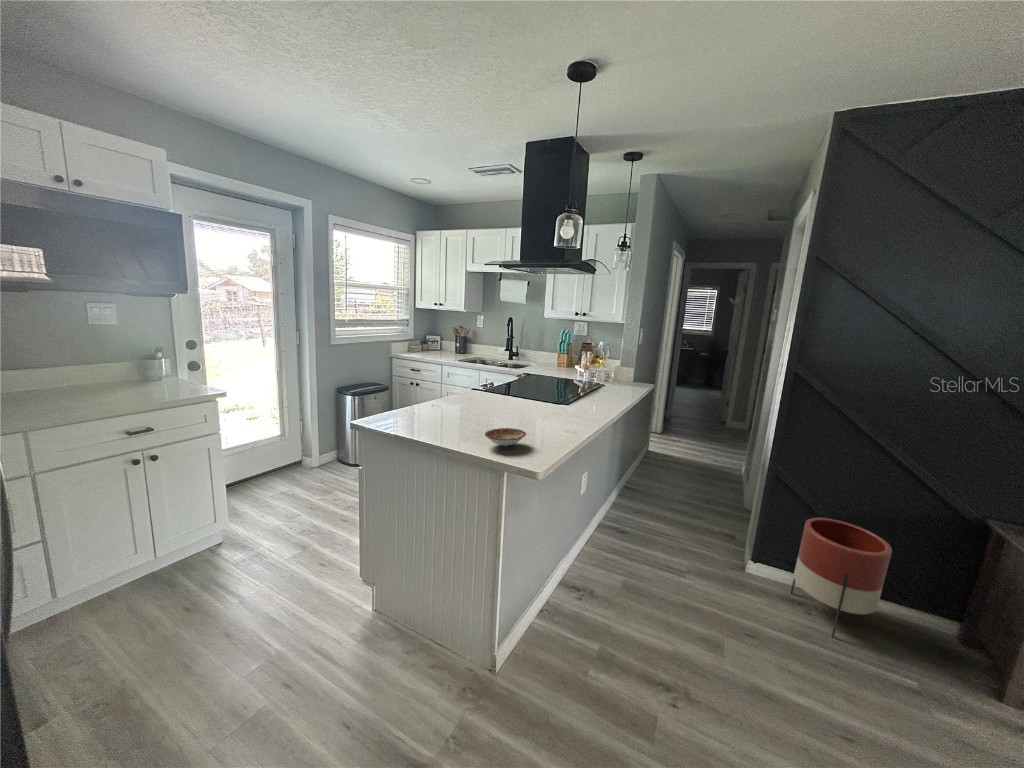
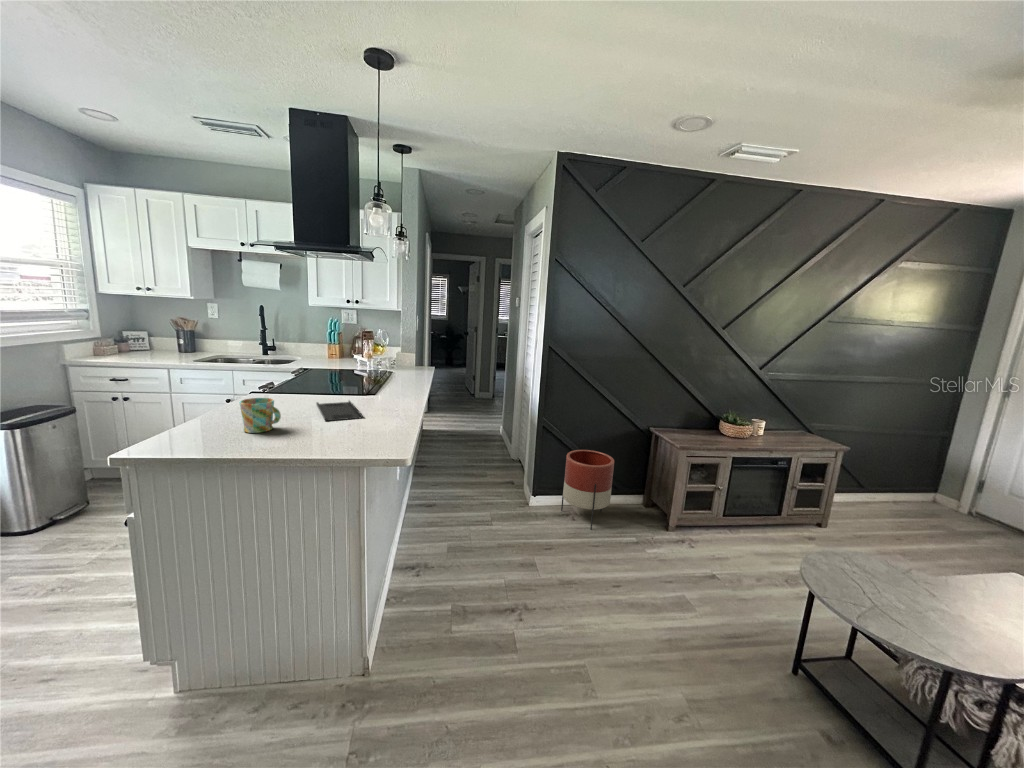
mug: none [436,394,463,423] -> present [240,398,281,433]
tray: none [501,404,537,425] -> present [316,401,363,421]
bowl: present [485,428,526,446] -> none [330,423,374,442]

